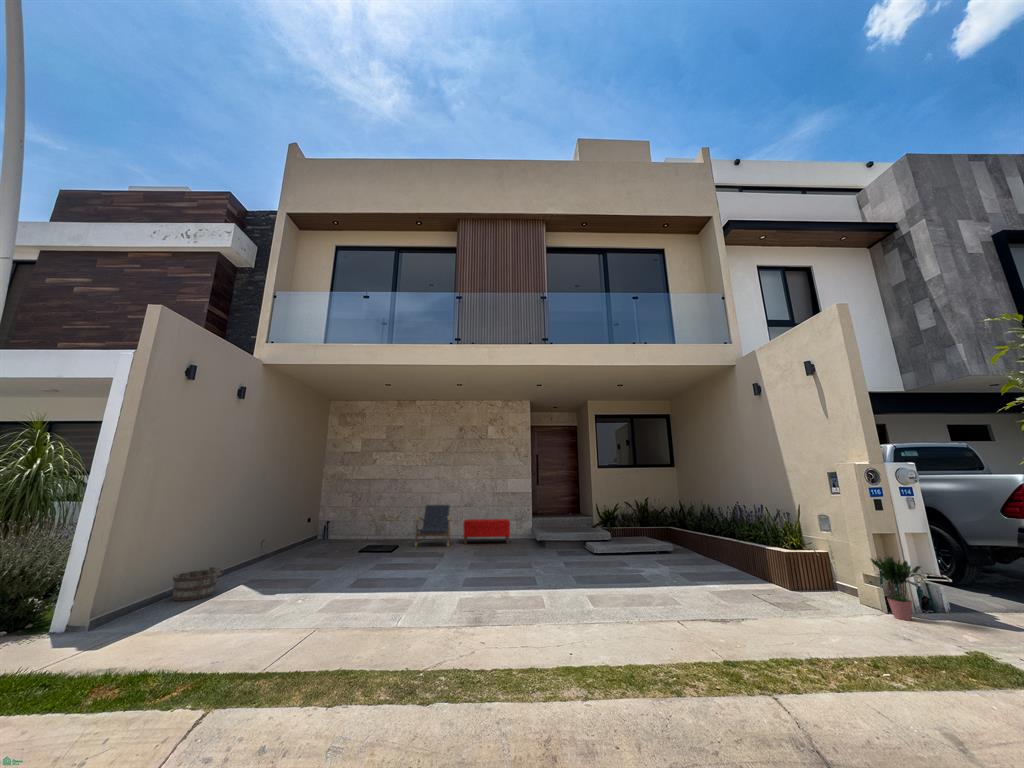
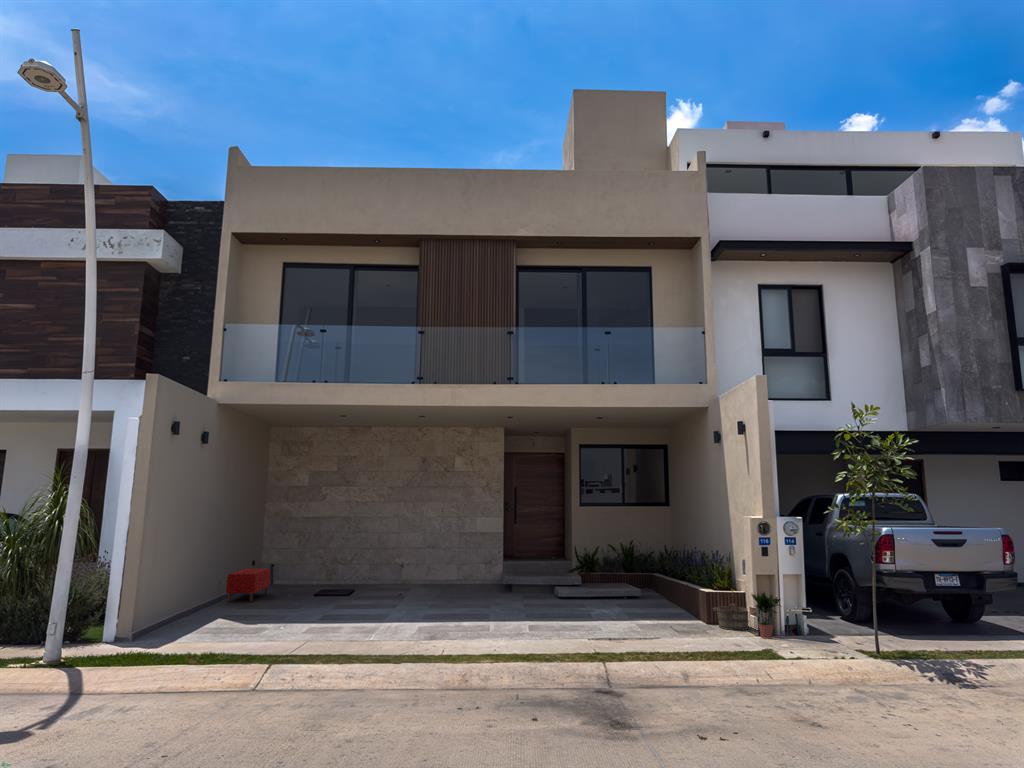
lounge chair: present [415,505,451,546] -> none [370,547,407,591]
bench: present [463,519,510,544] -> present [226,569,270,602]
bucket: present [173,567,222,601] -> present [713,604,749,630]

